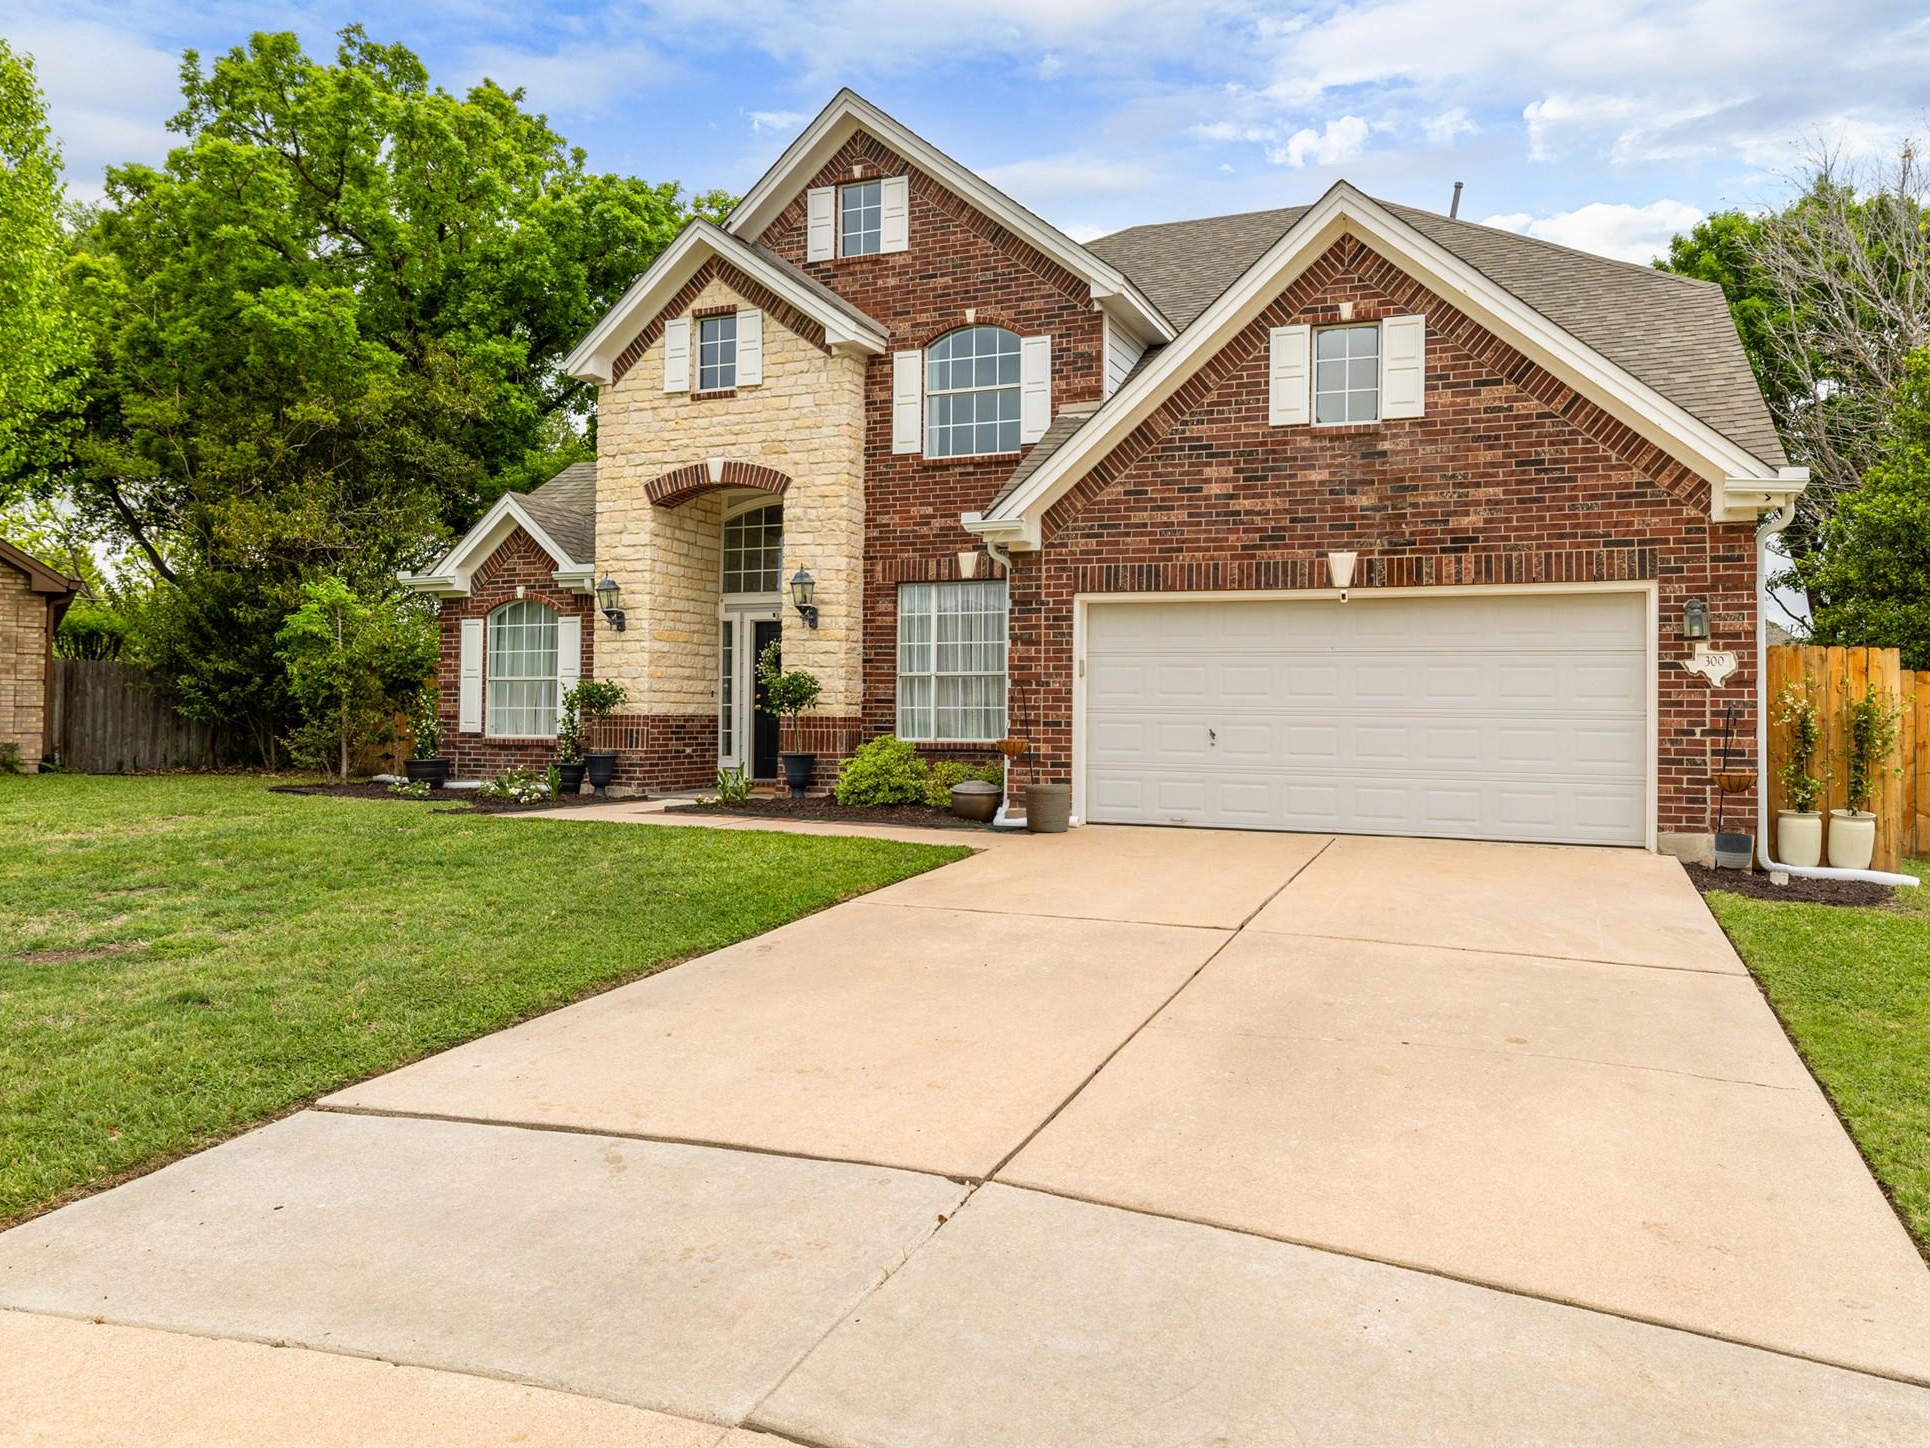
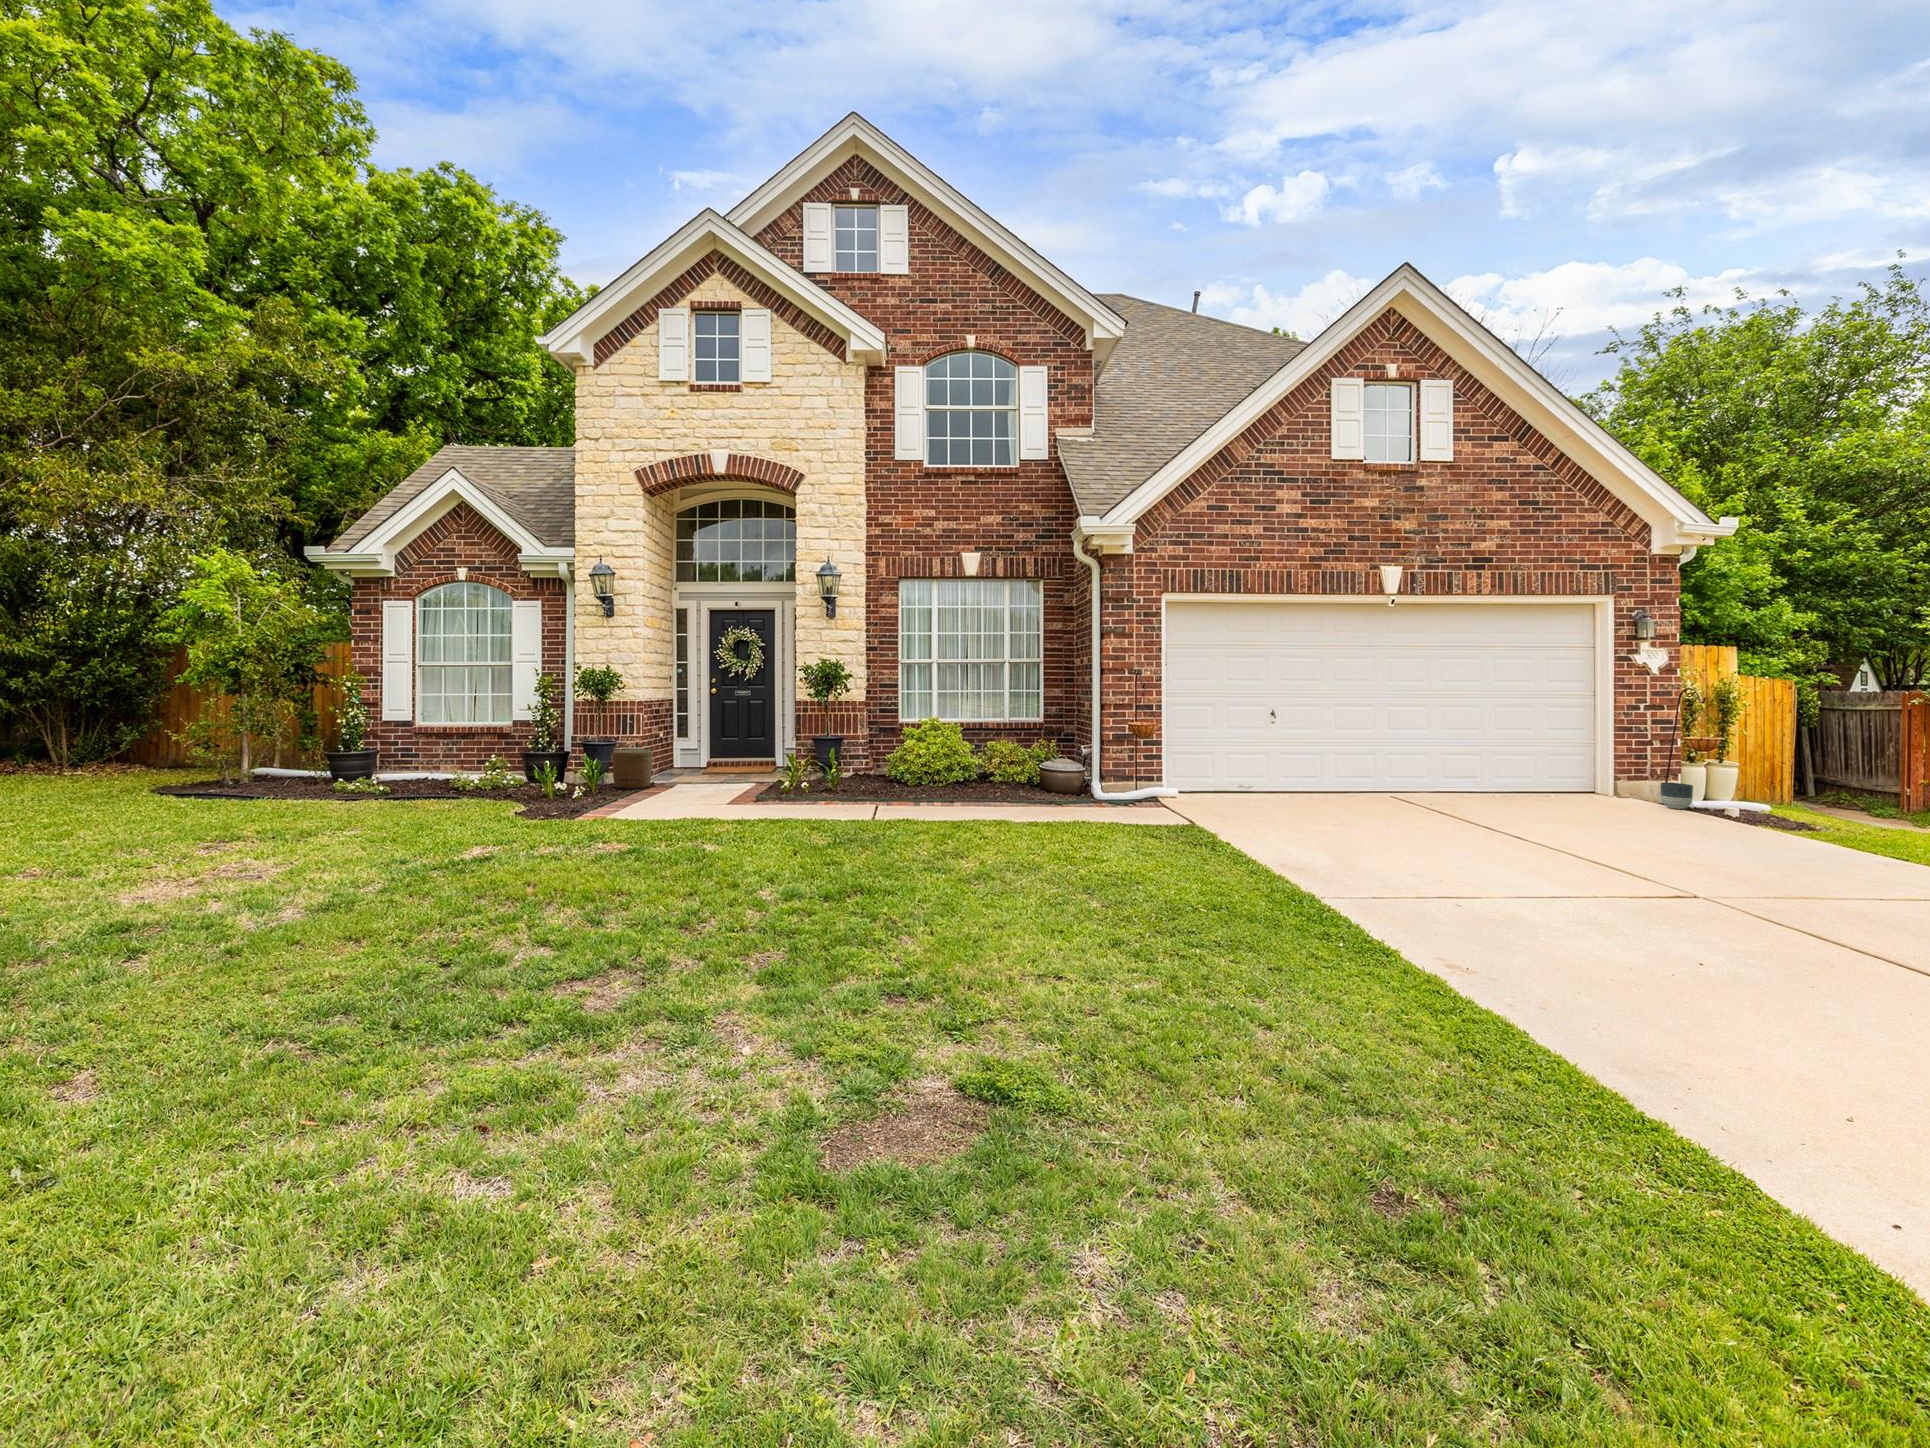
woven basket: present [1025,785,1071,832] -> present [612,749,653,789]

